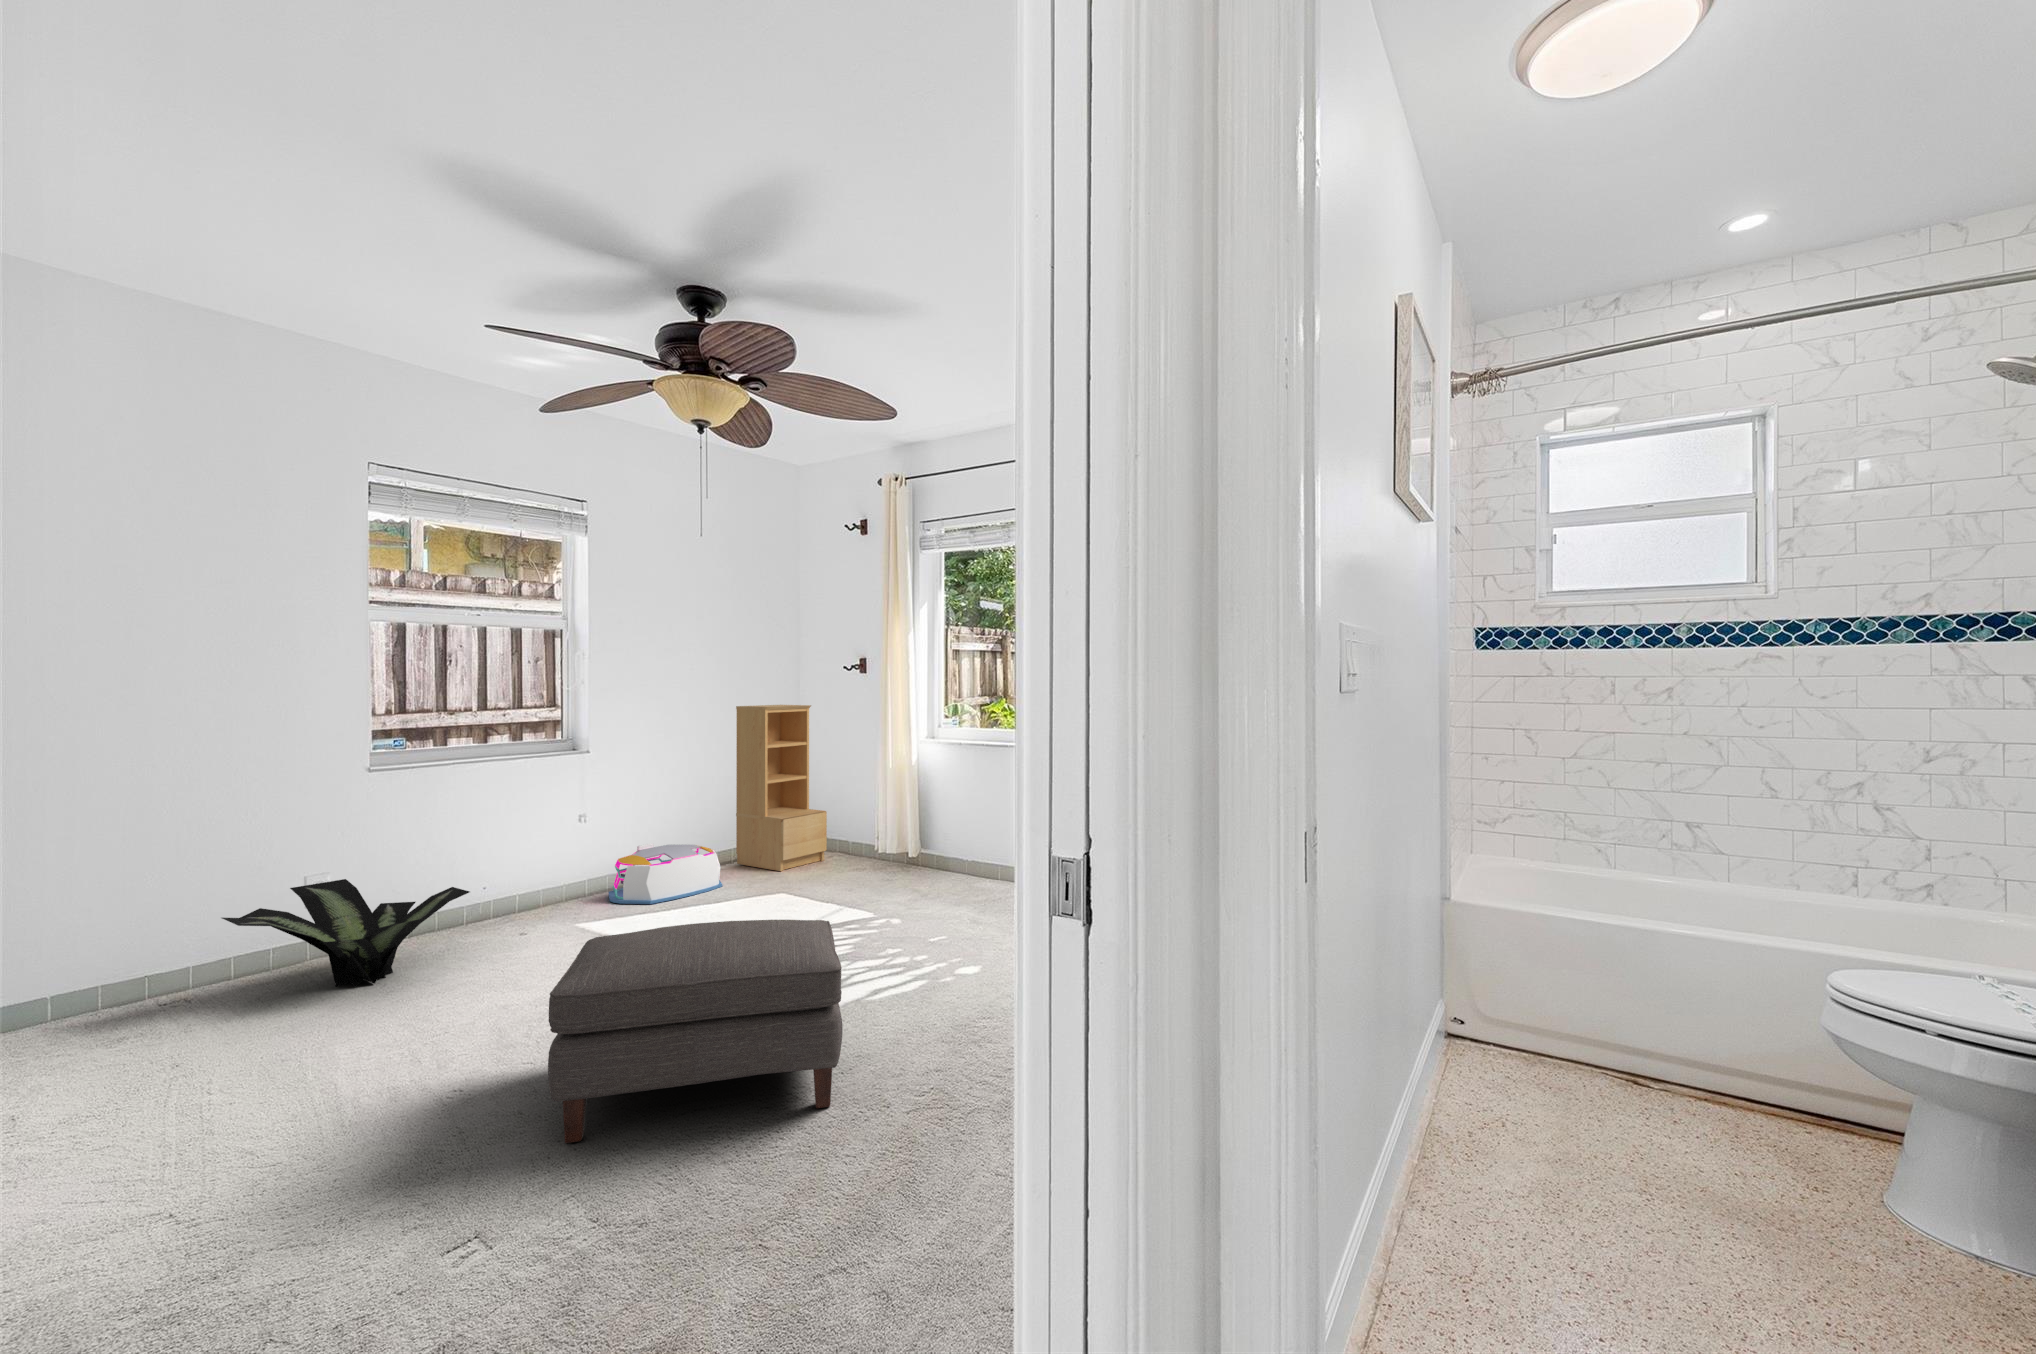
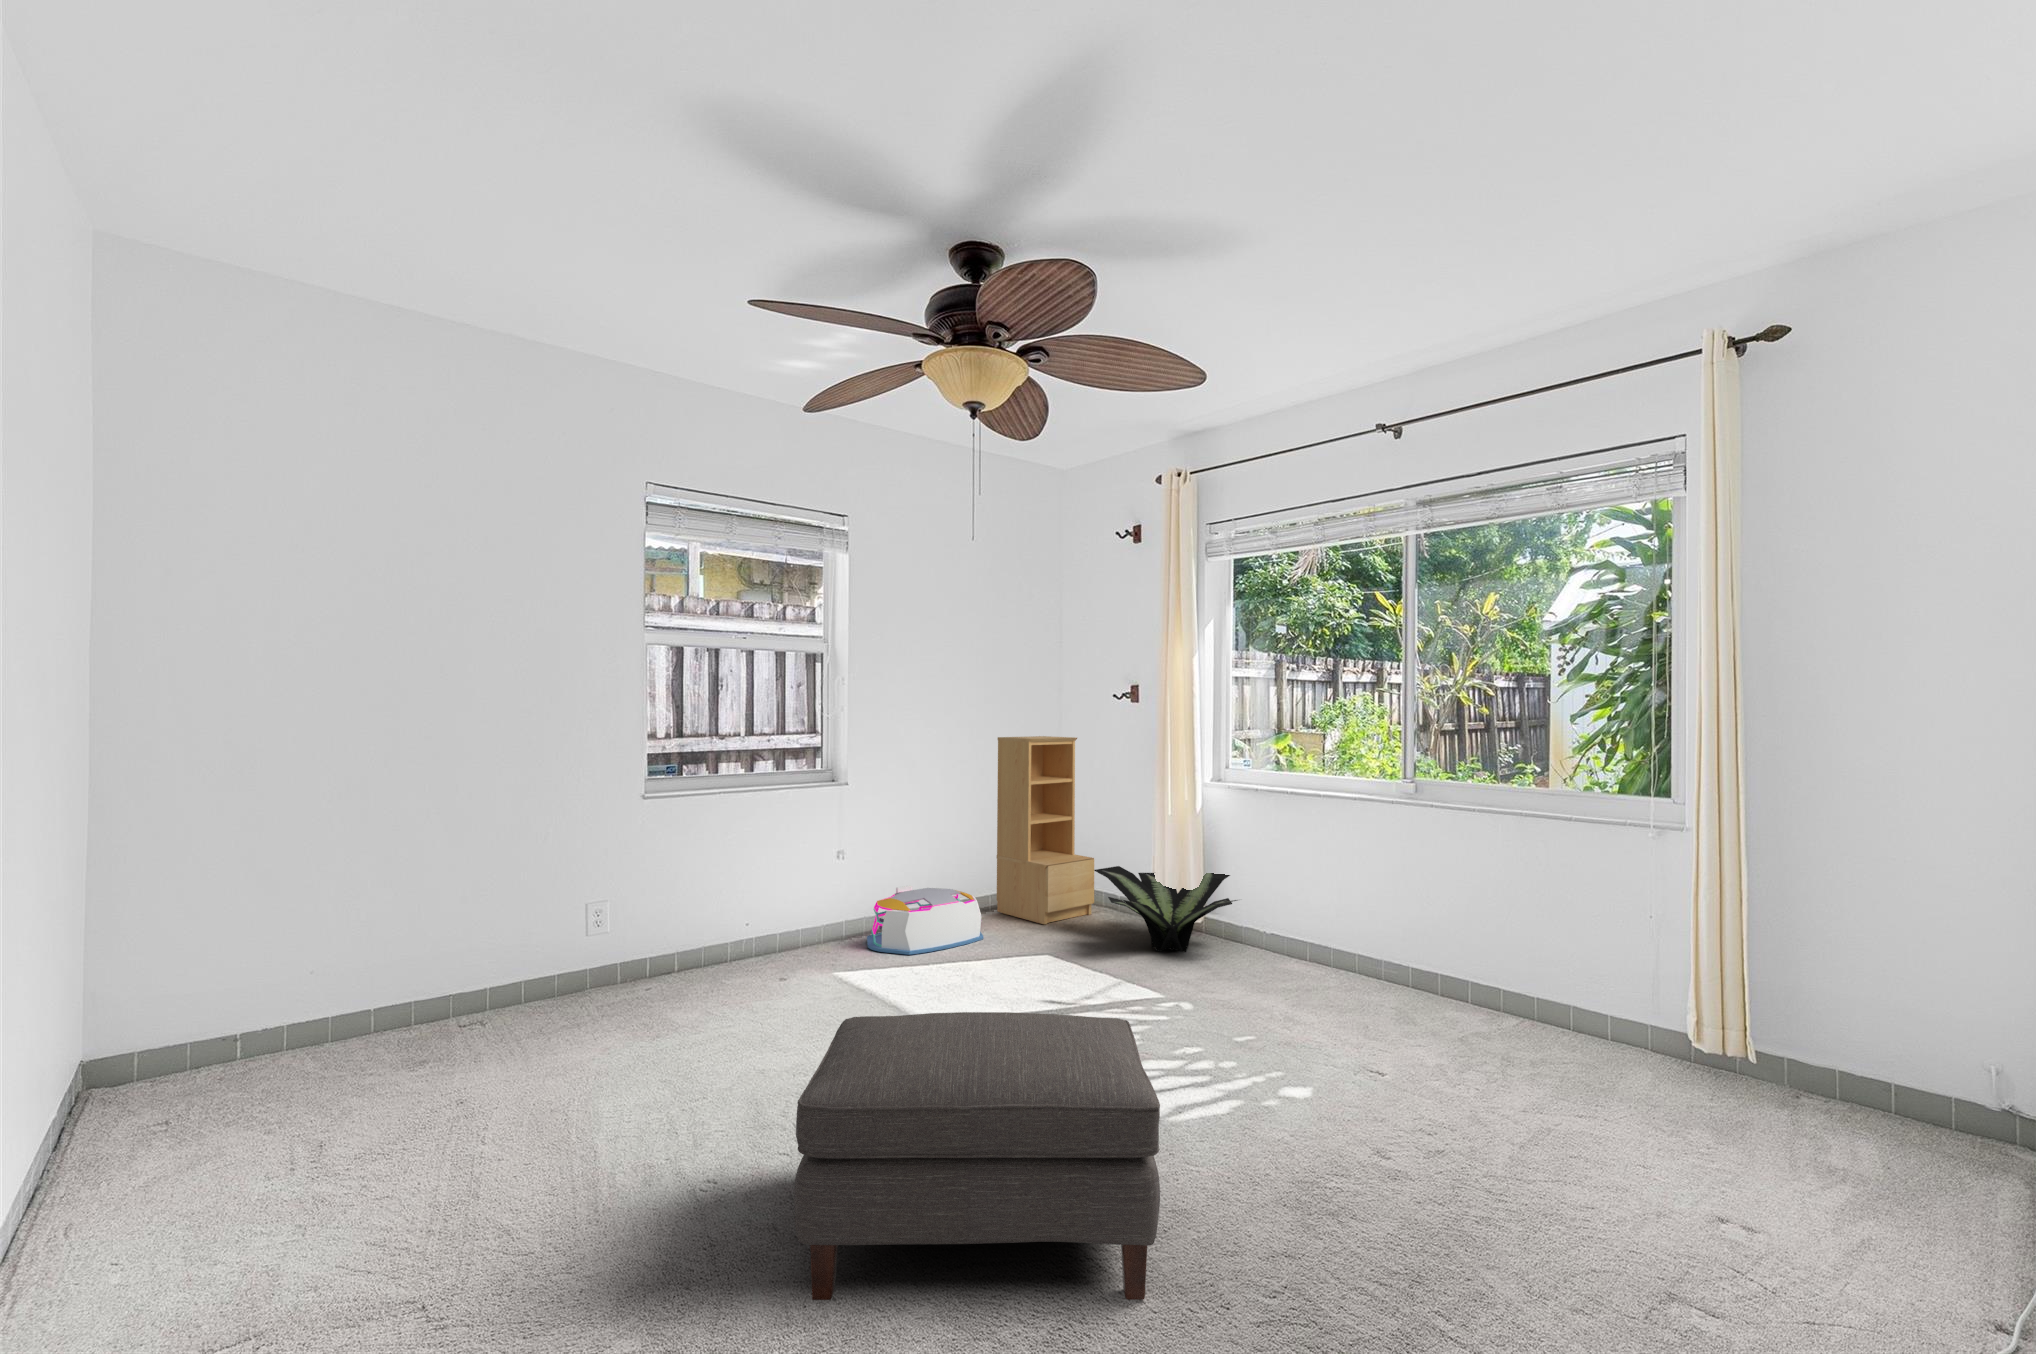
potted plant: present [222,879,470,987] -> present [1094,866,1237,952]

